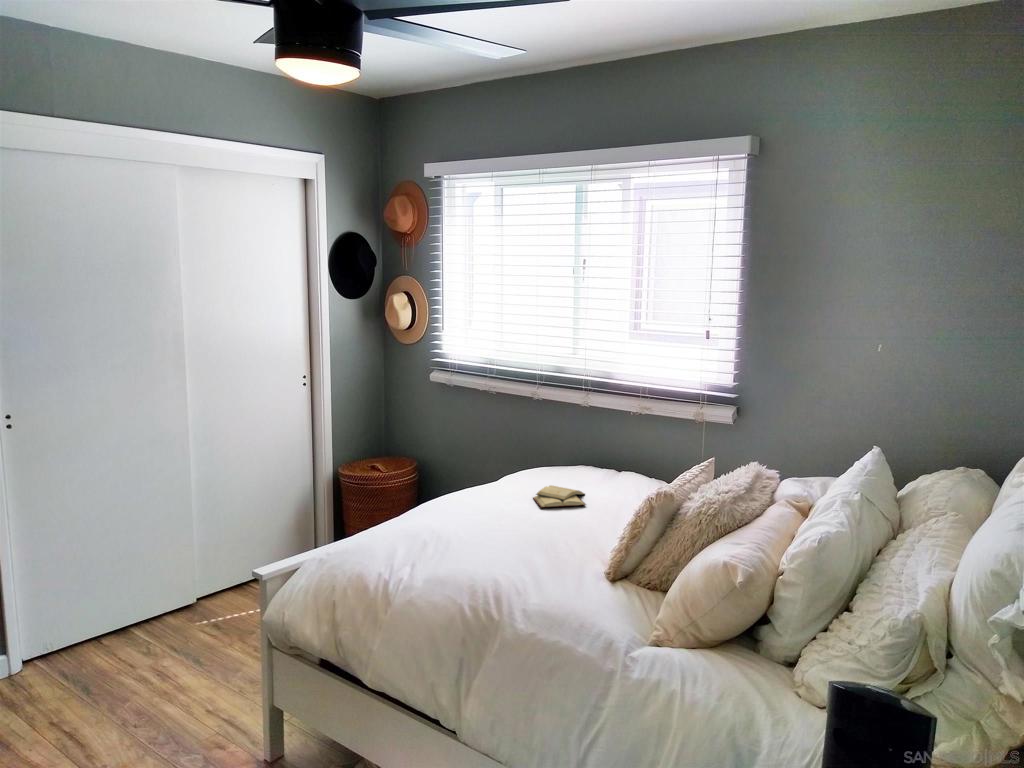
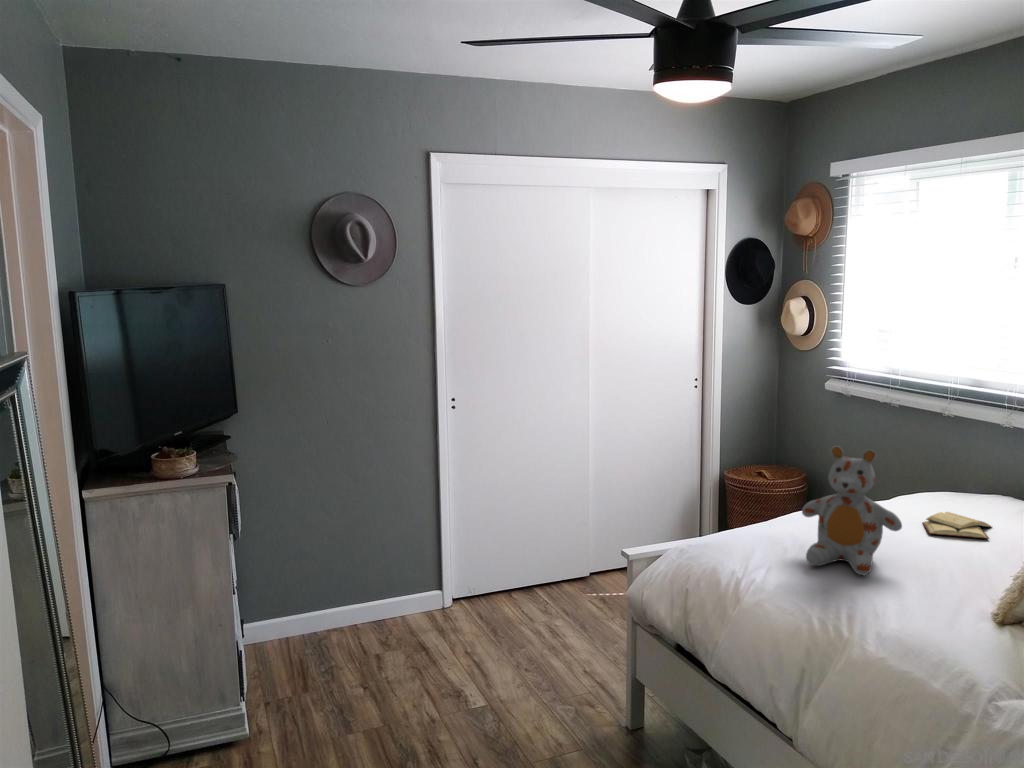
stuffed bear: none [438,436,527,557] -> present [802,446,902,575]

